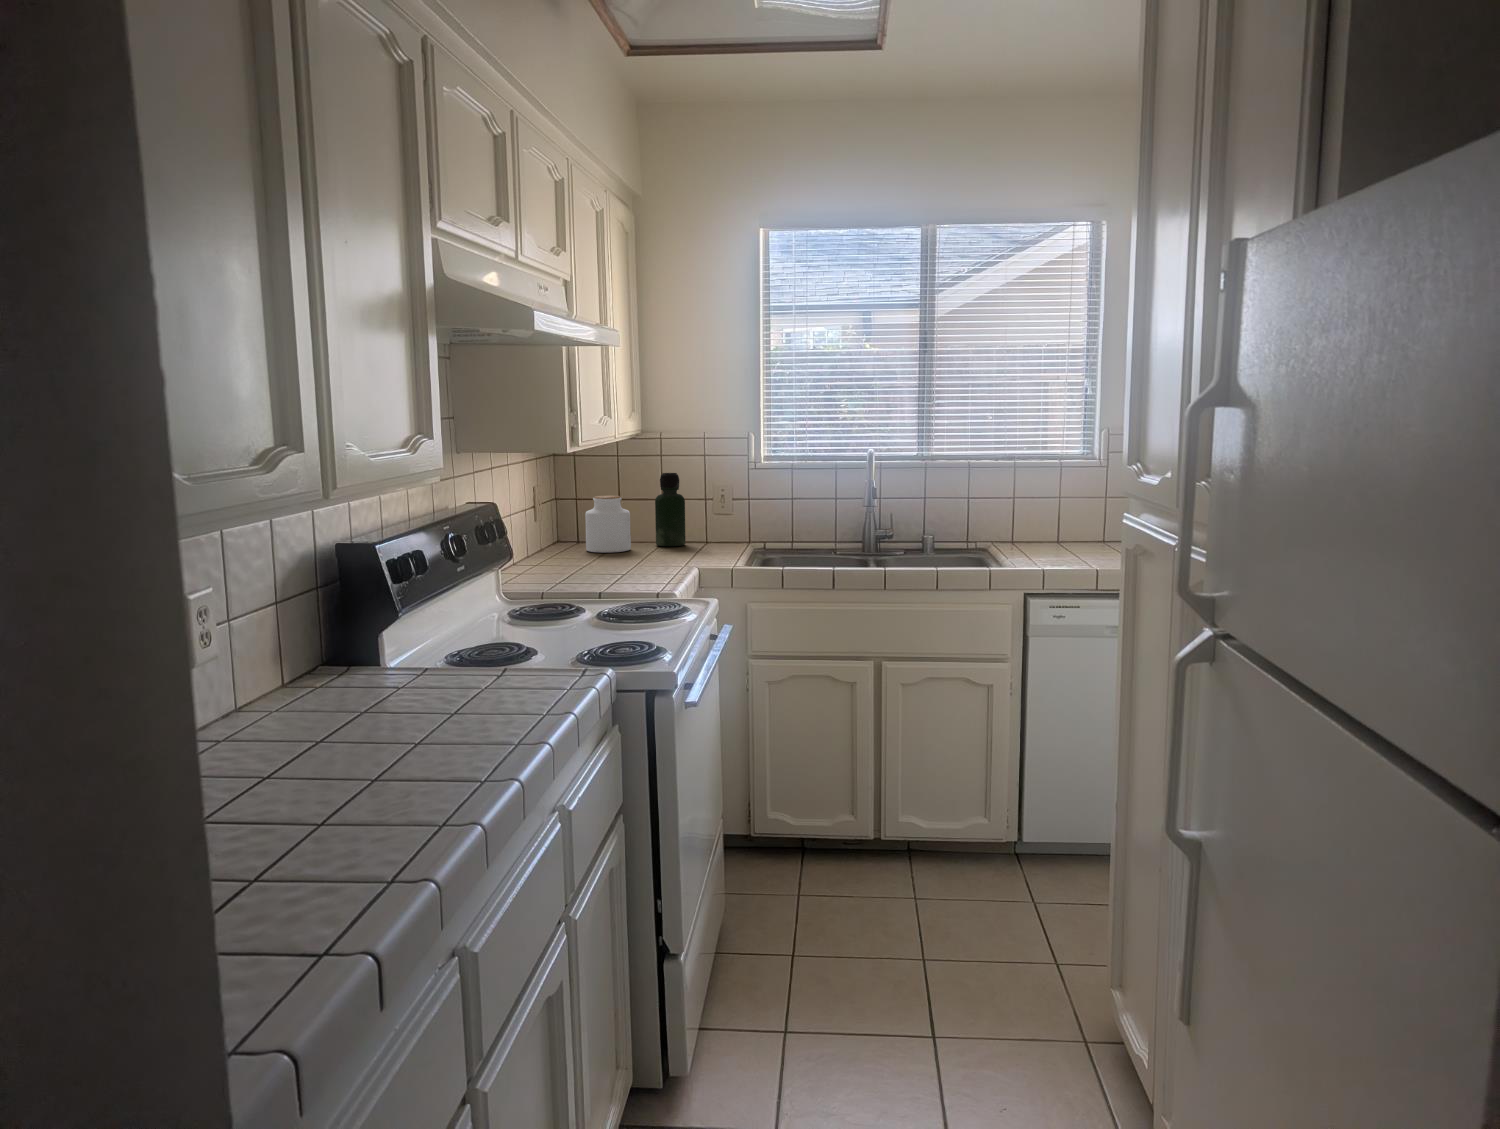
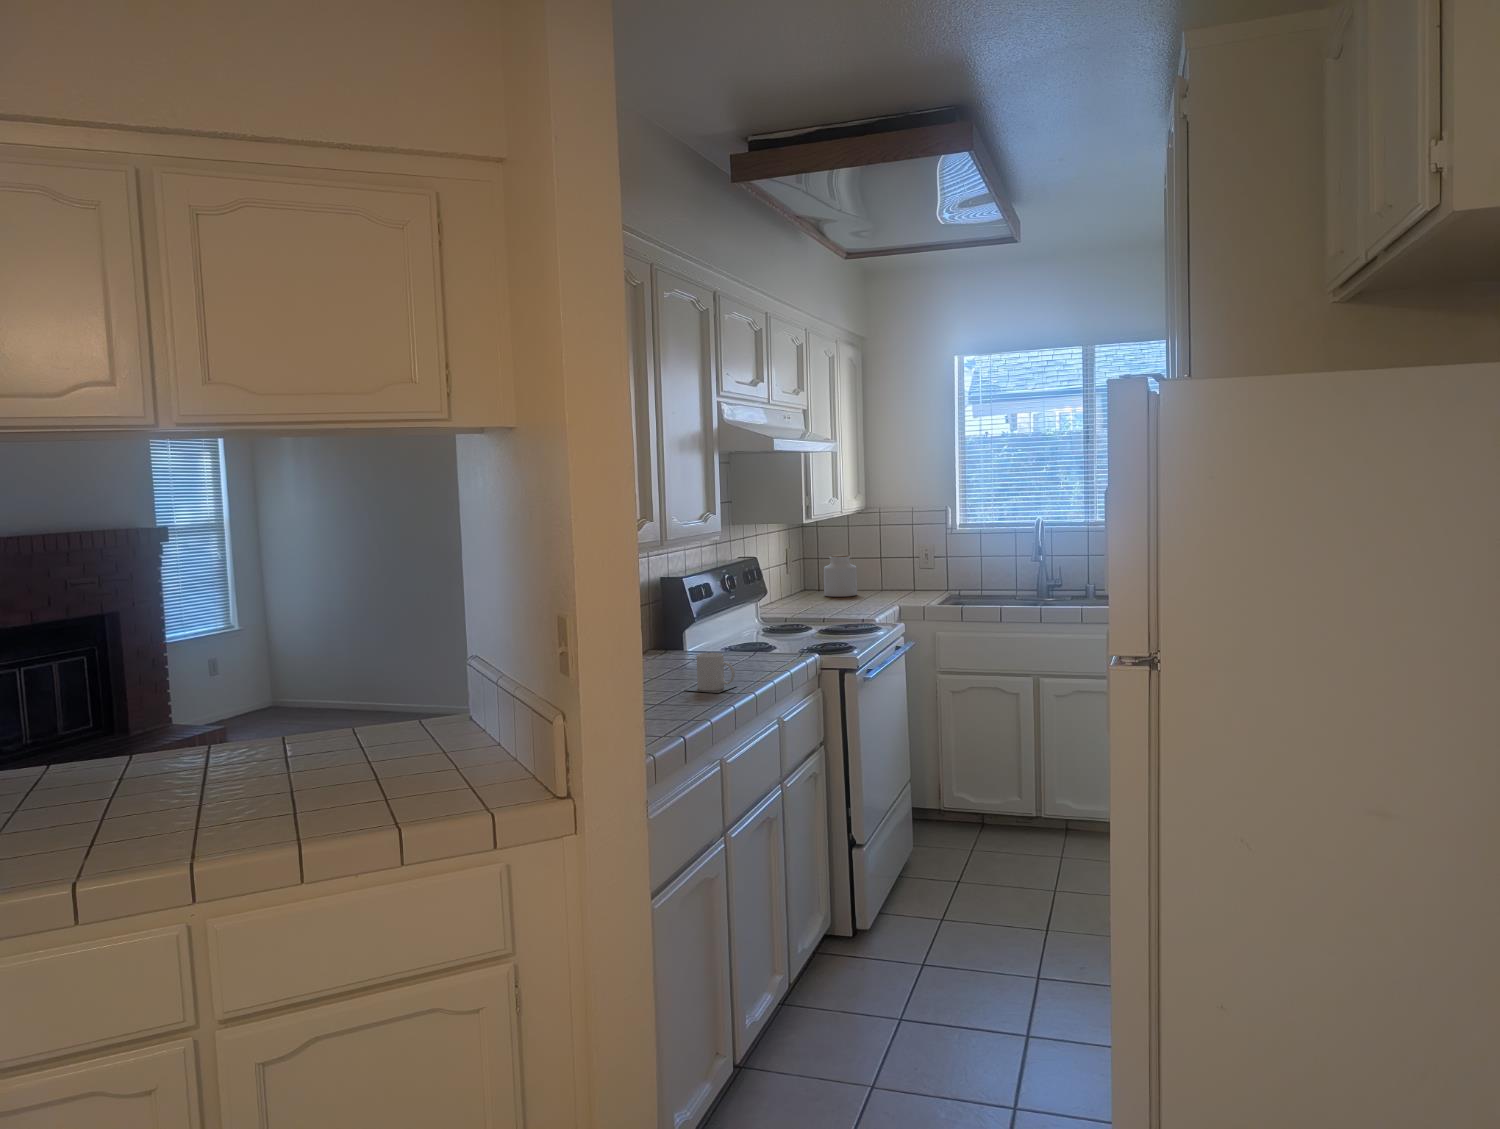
bottle: present [655,473,686,547] -> none [877,538,900,593]
mug: none [375,703,484,789] -> present [686,653,736,693]

